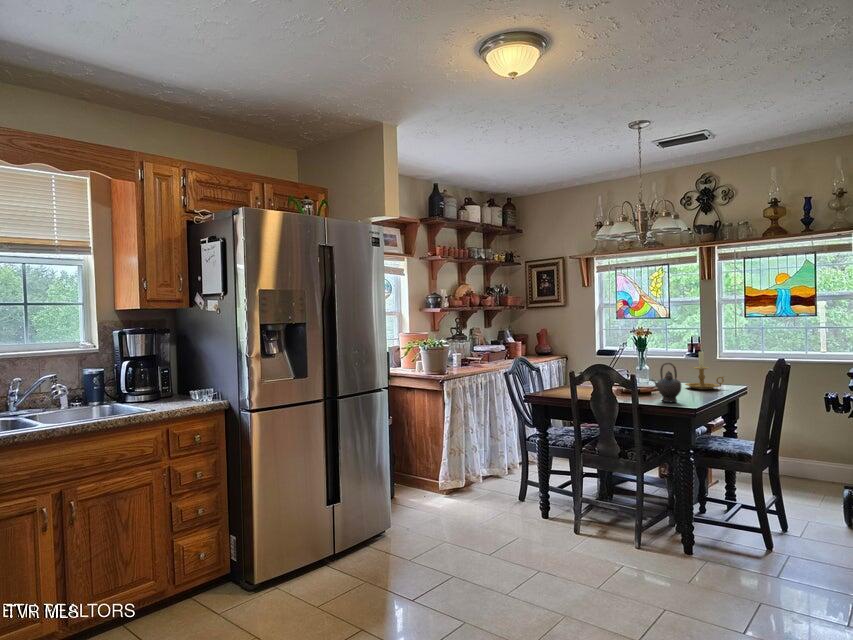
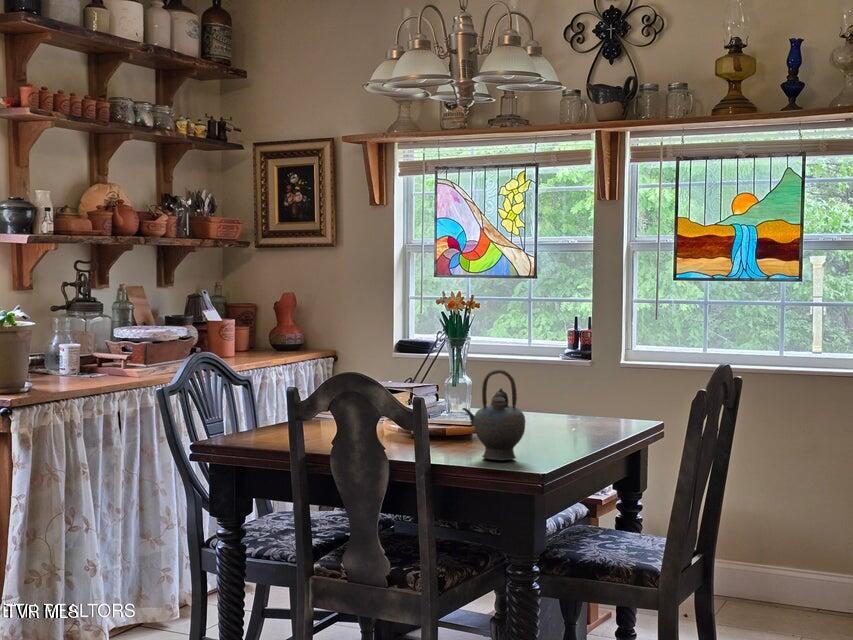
candle holder: present [685,352,724,390] -> none [545,342,622,427]

